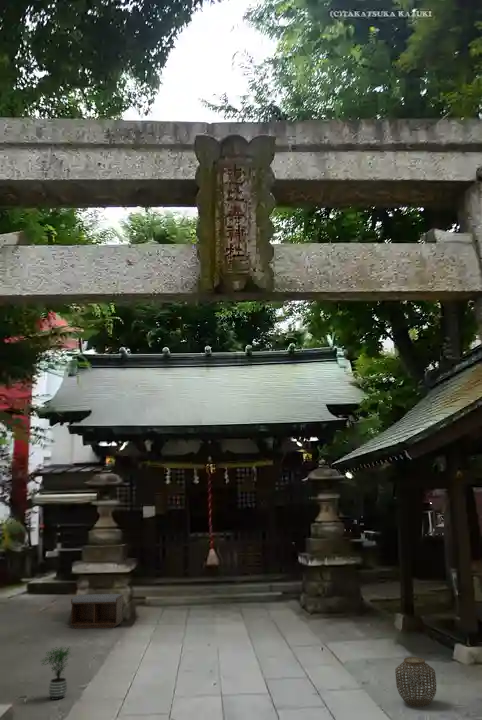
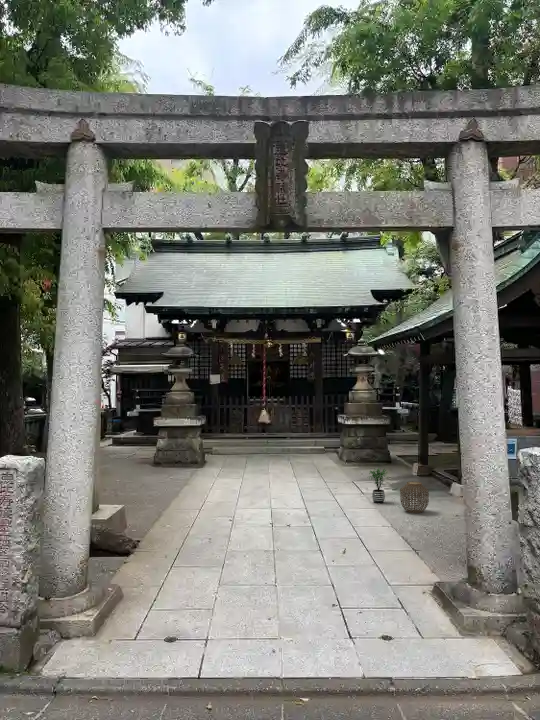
bench: present [70,594,123,628] -> none [155,442,196,467]
potted plant: present [43,648,69,700] -> present [369,469,387,503]

